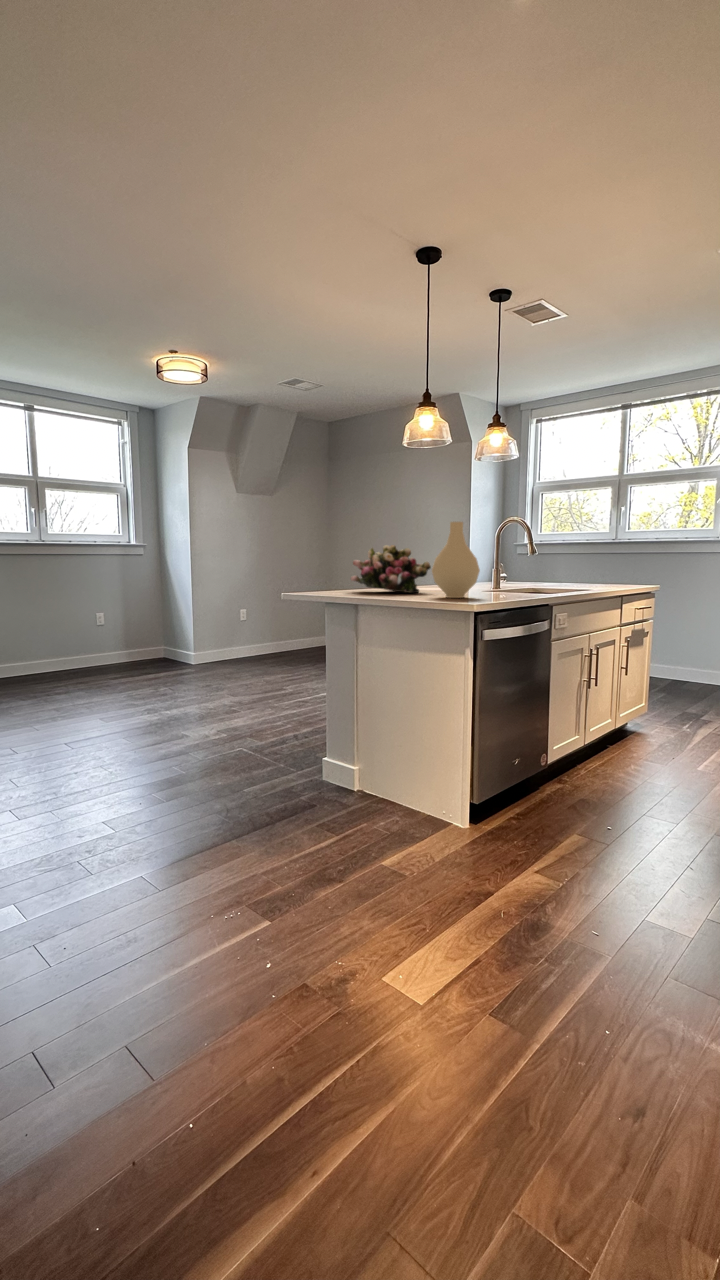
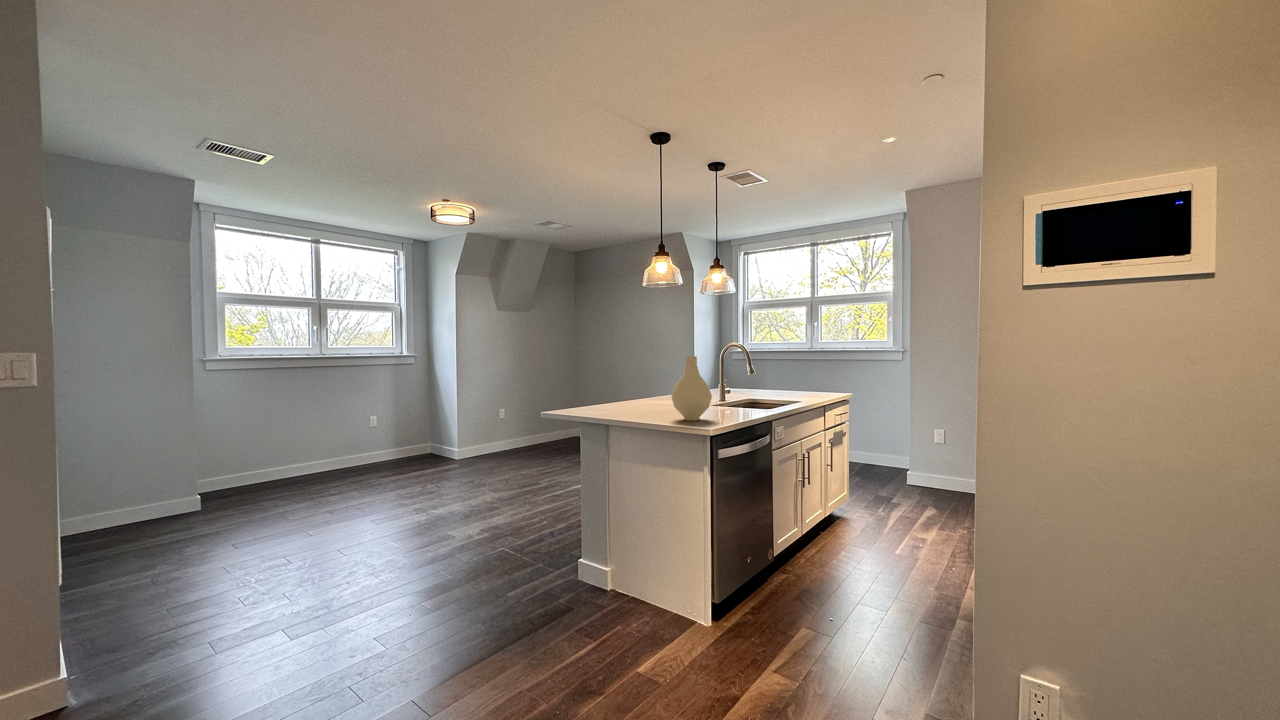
flower arrangement: present [351,545,431,593] -> none [602,371,669,413]

